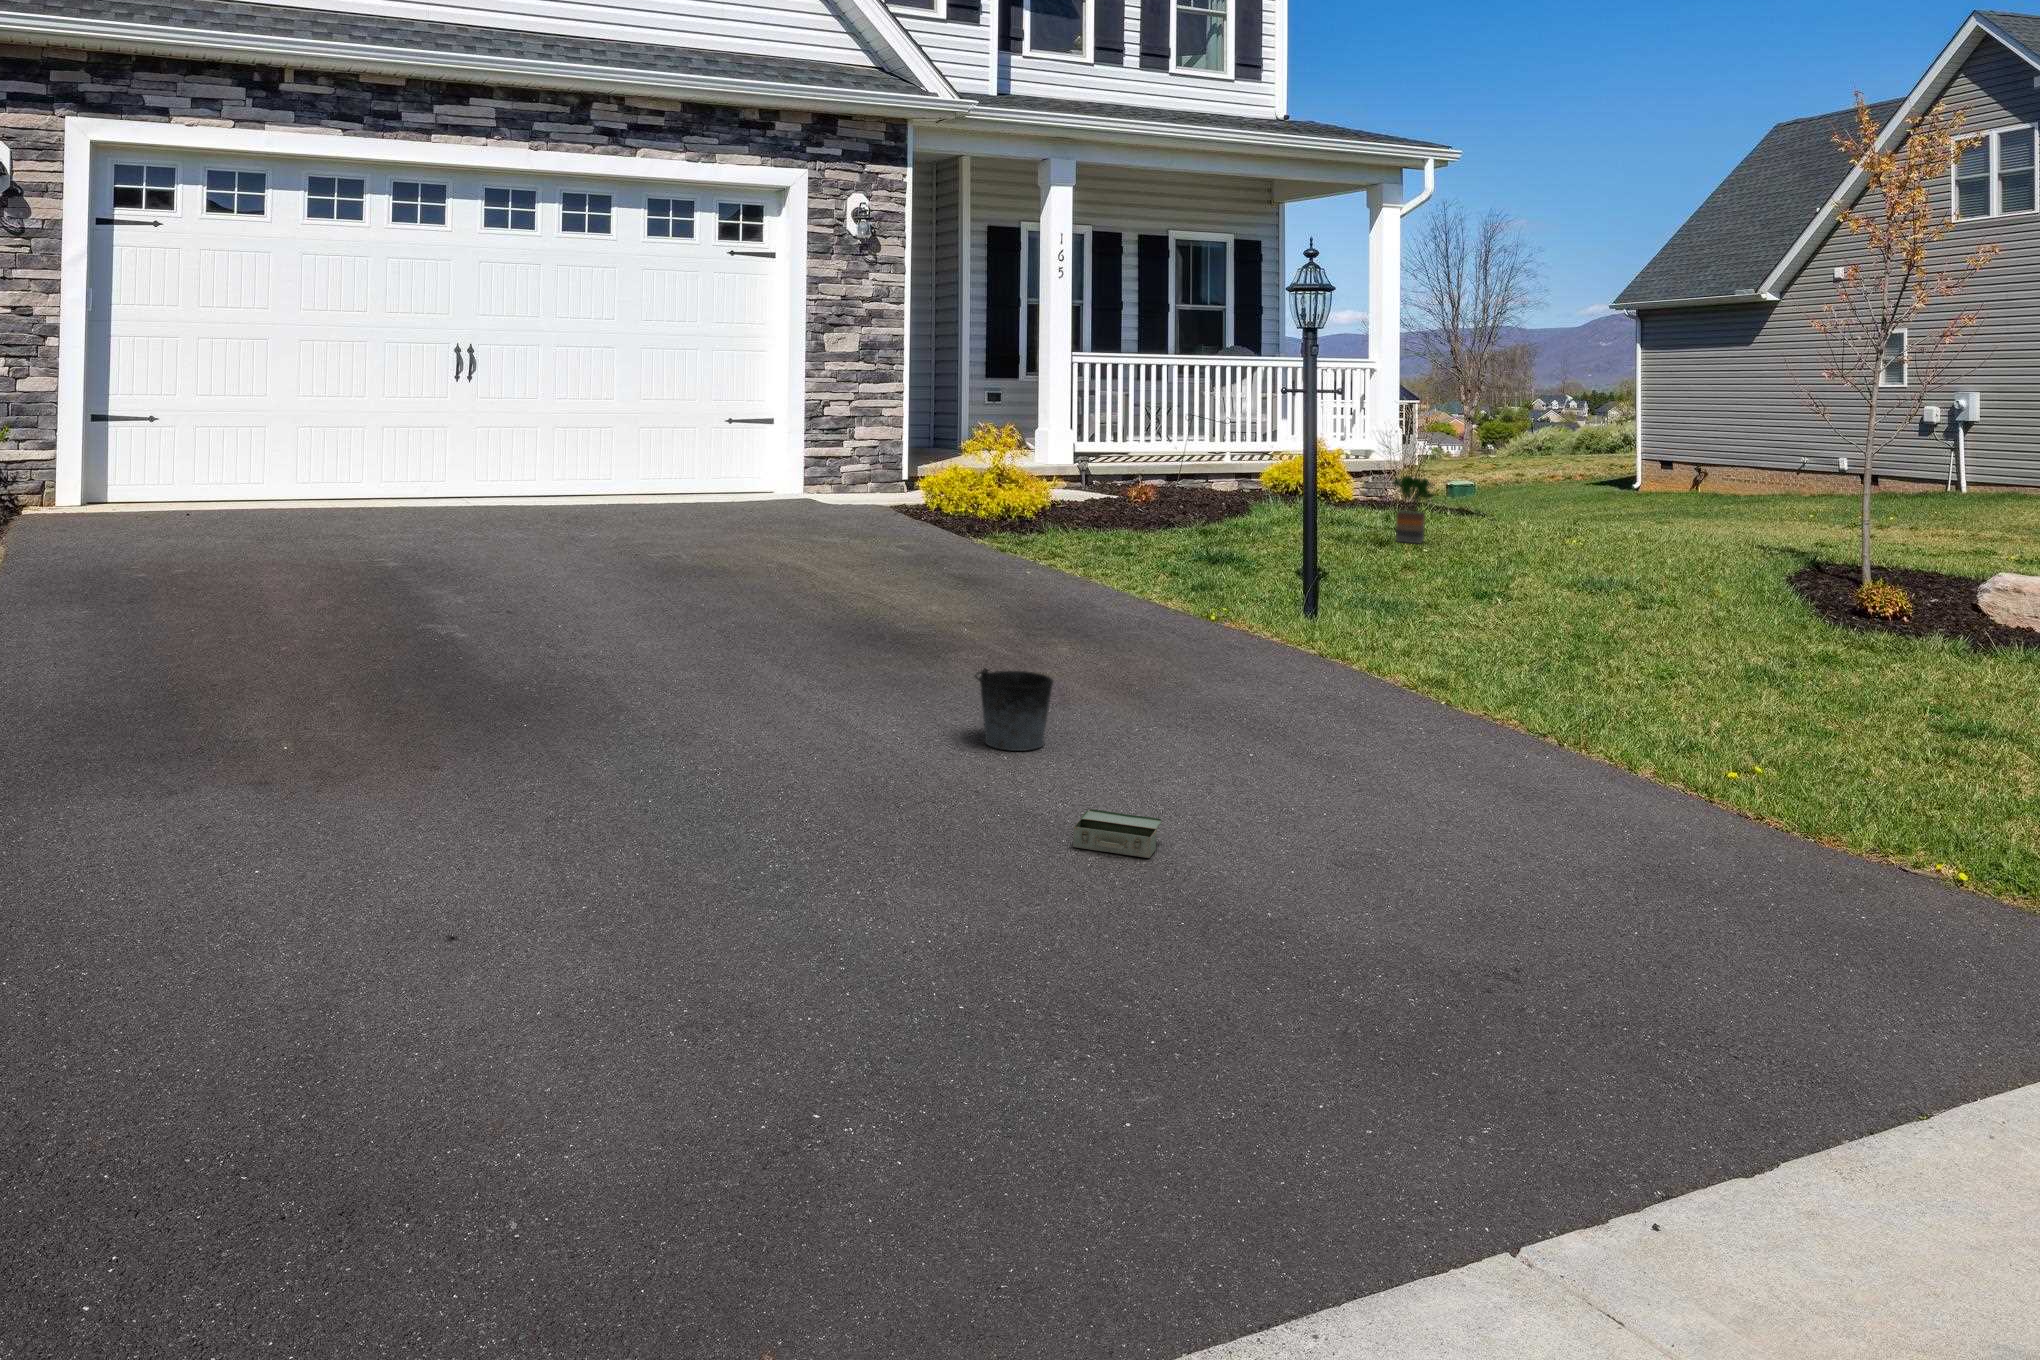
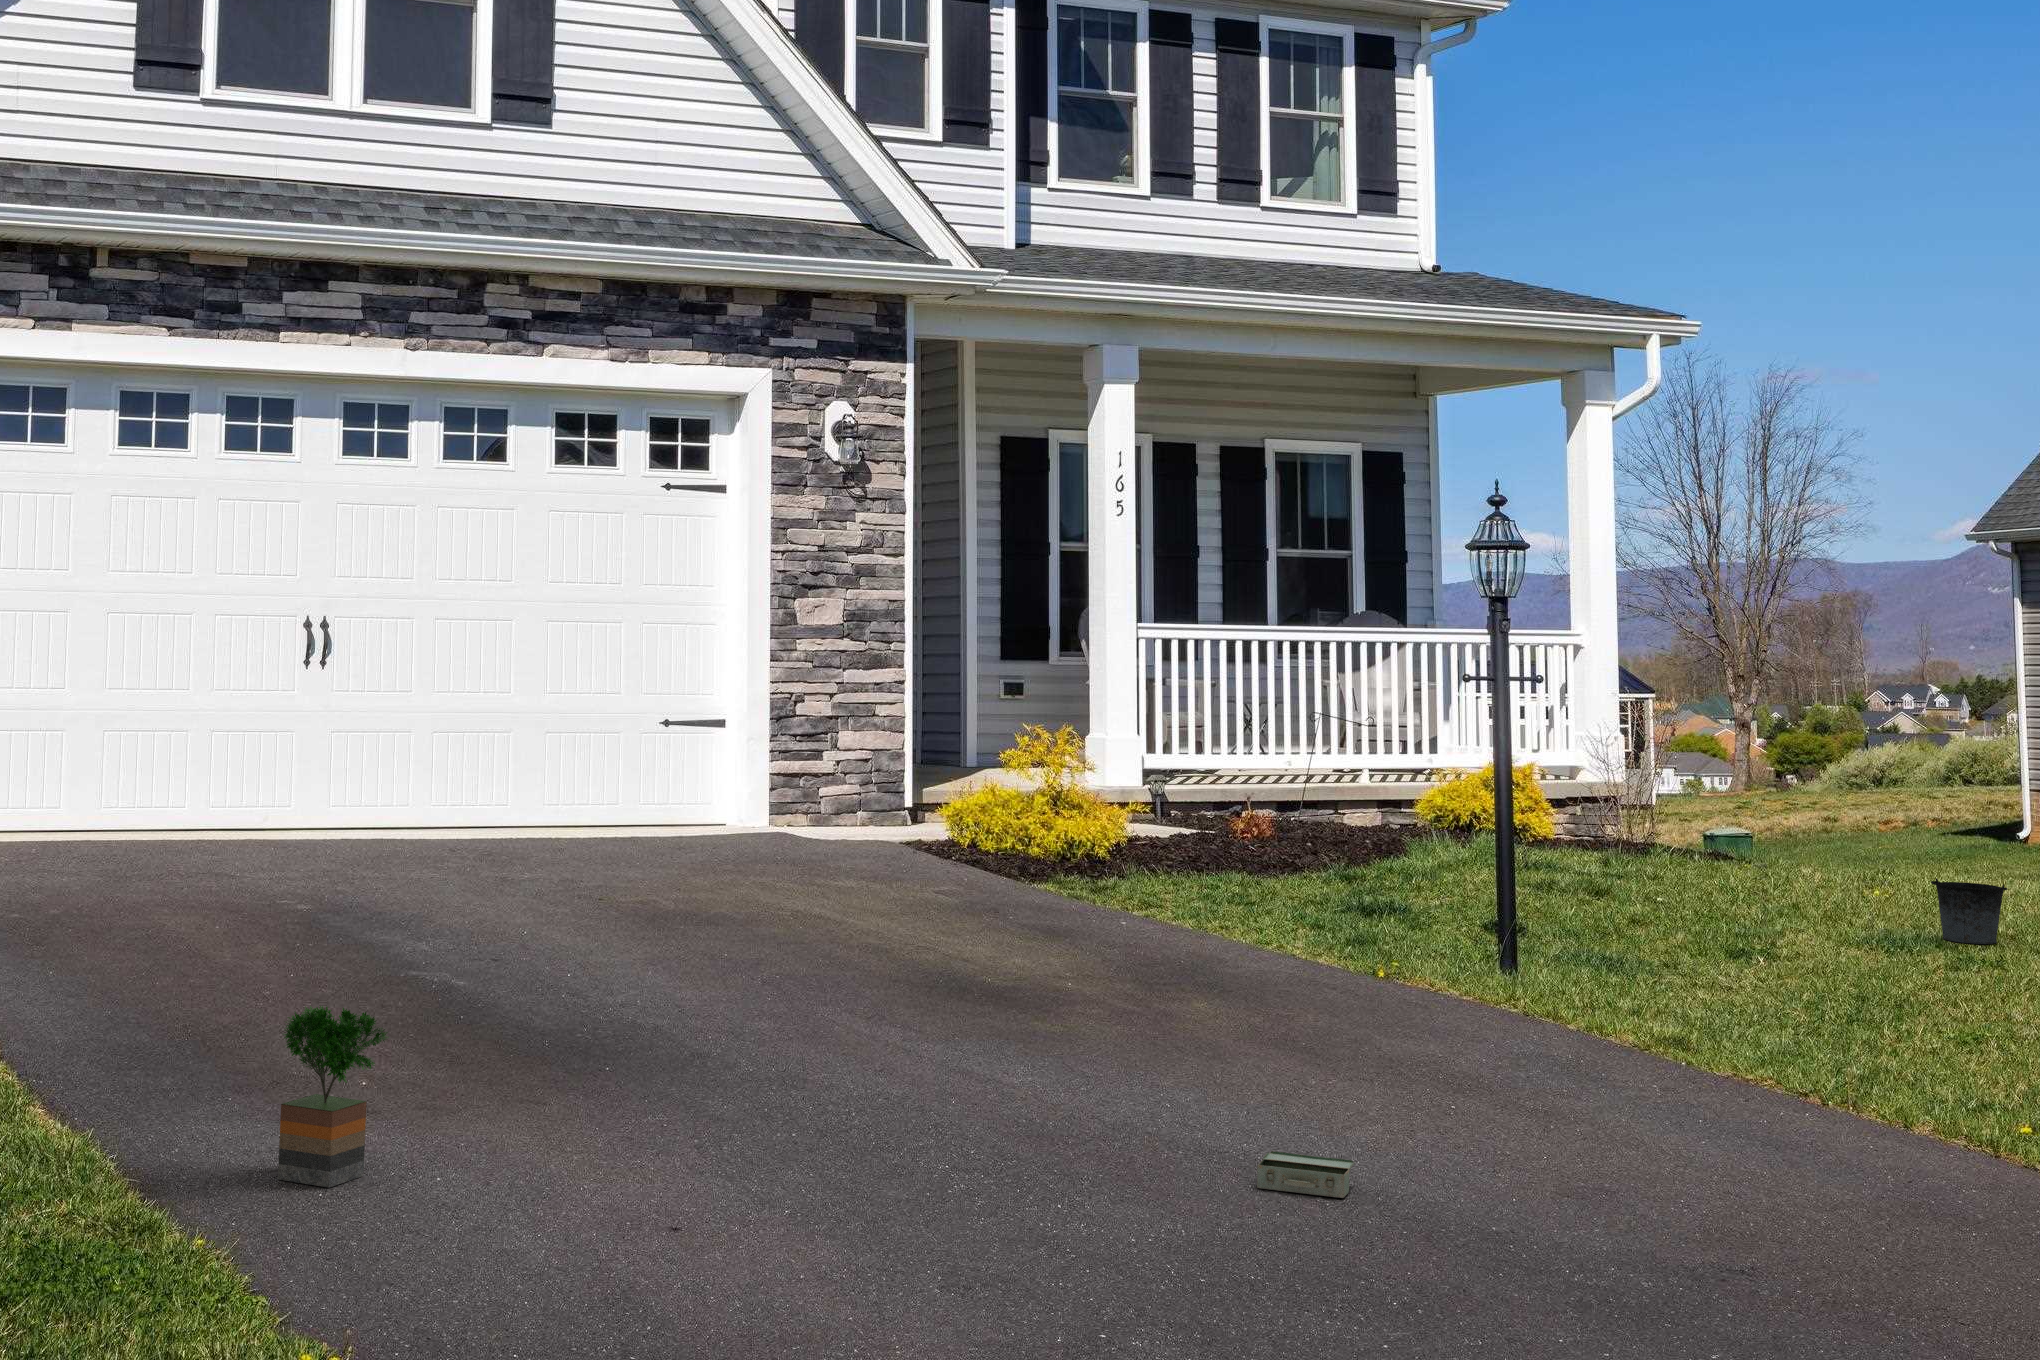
potted tree: present [1393,476,1435,544] -> present [278,1006,387,1188]
bucket: present [975,668,1053,751] -> present [1931,878,2007,944]

